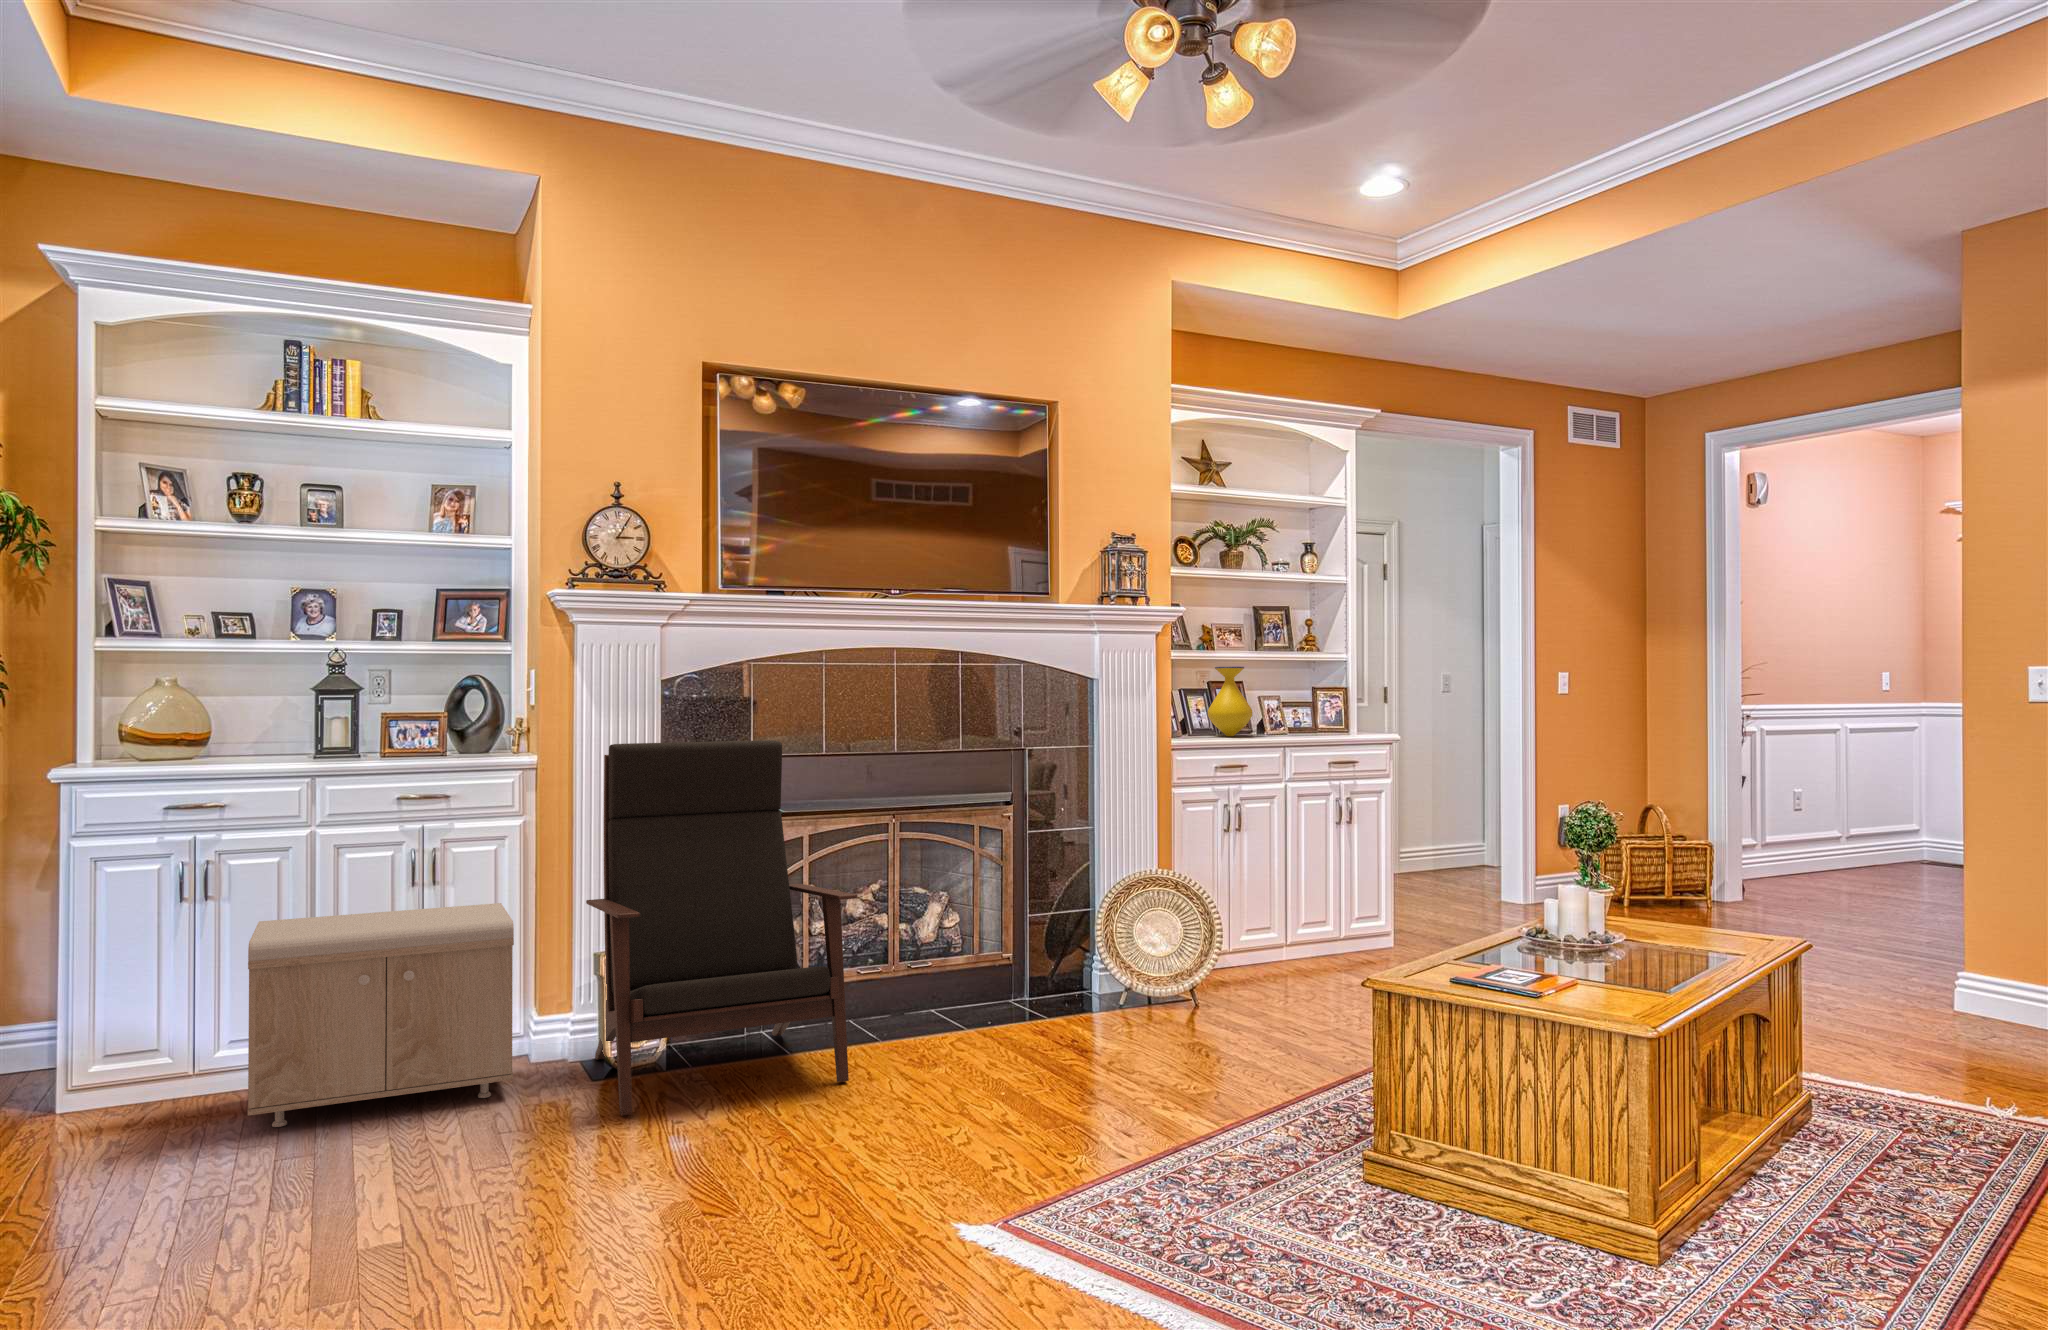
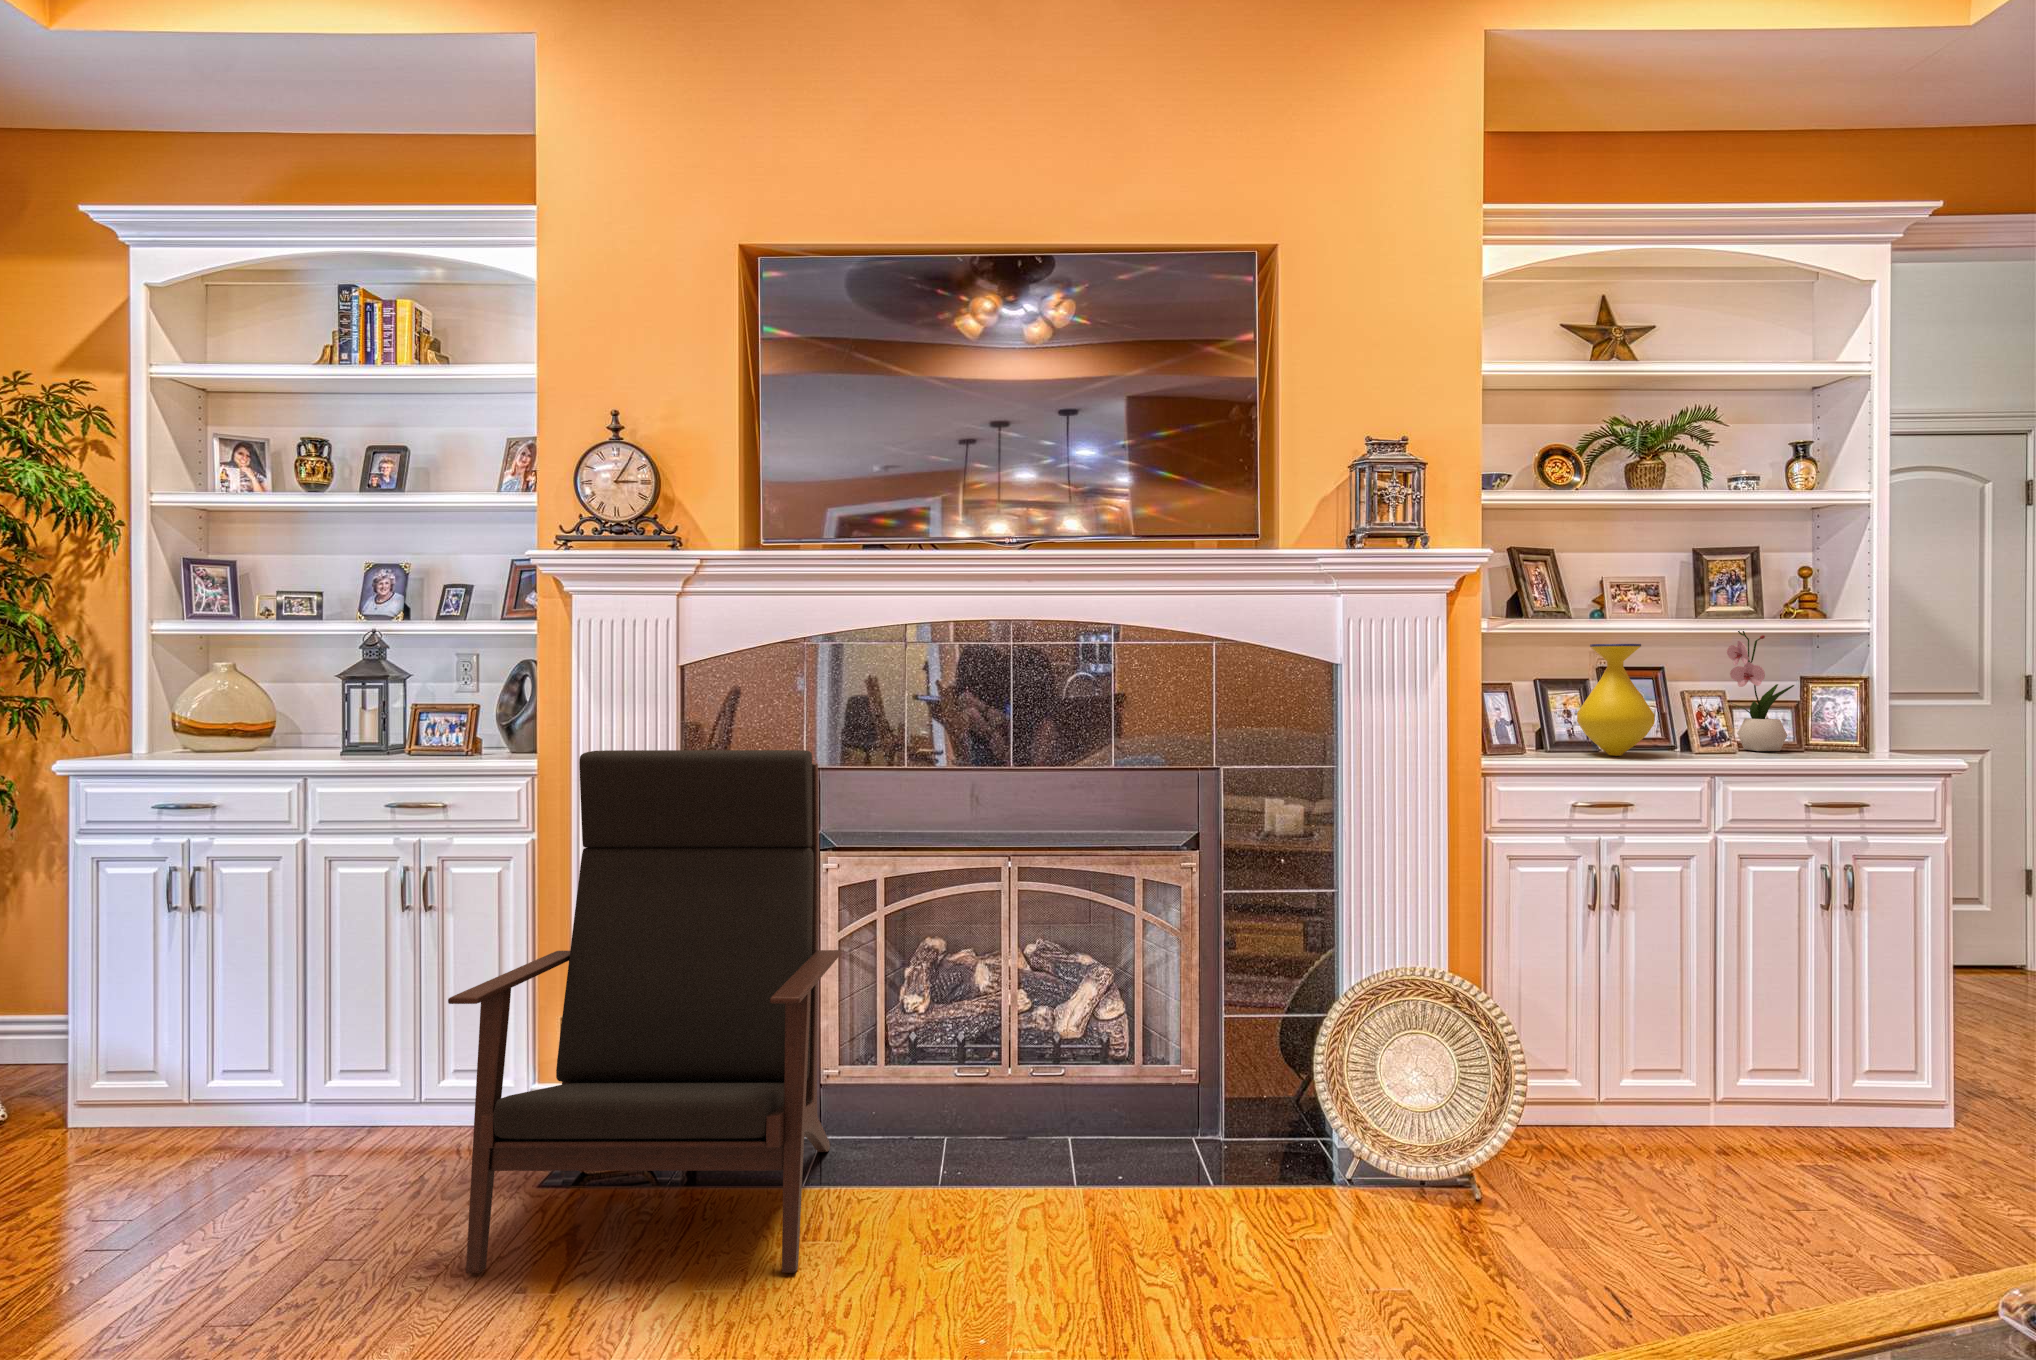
flower arrangement: none [1280,656,1316,732] -> present [1727,631,1794,751]
storage bench: present [248,903,514,1127] -> none [121,942,491,1195]

